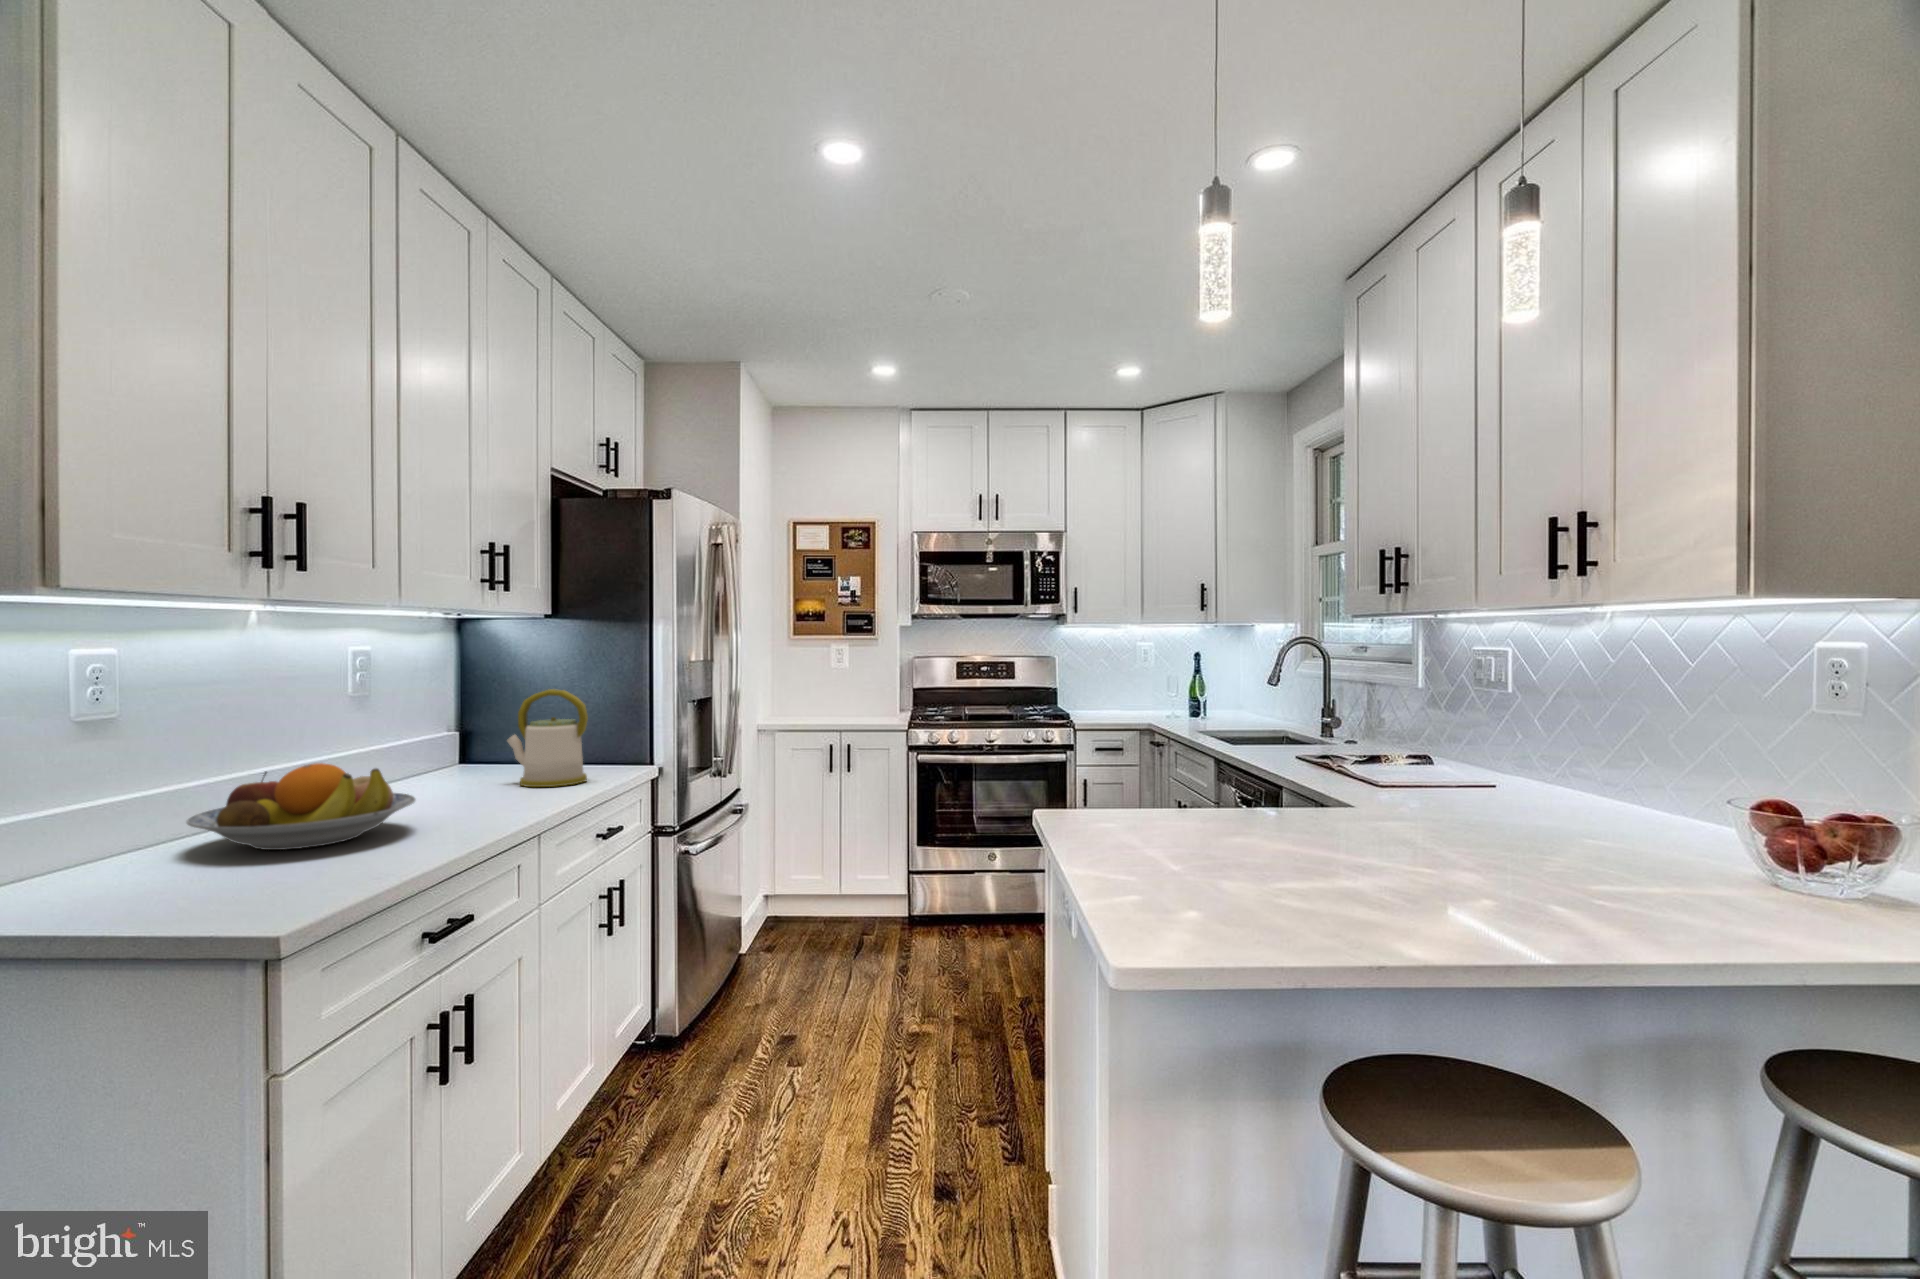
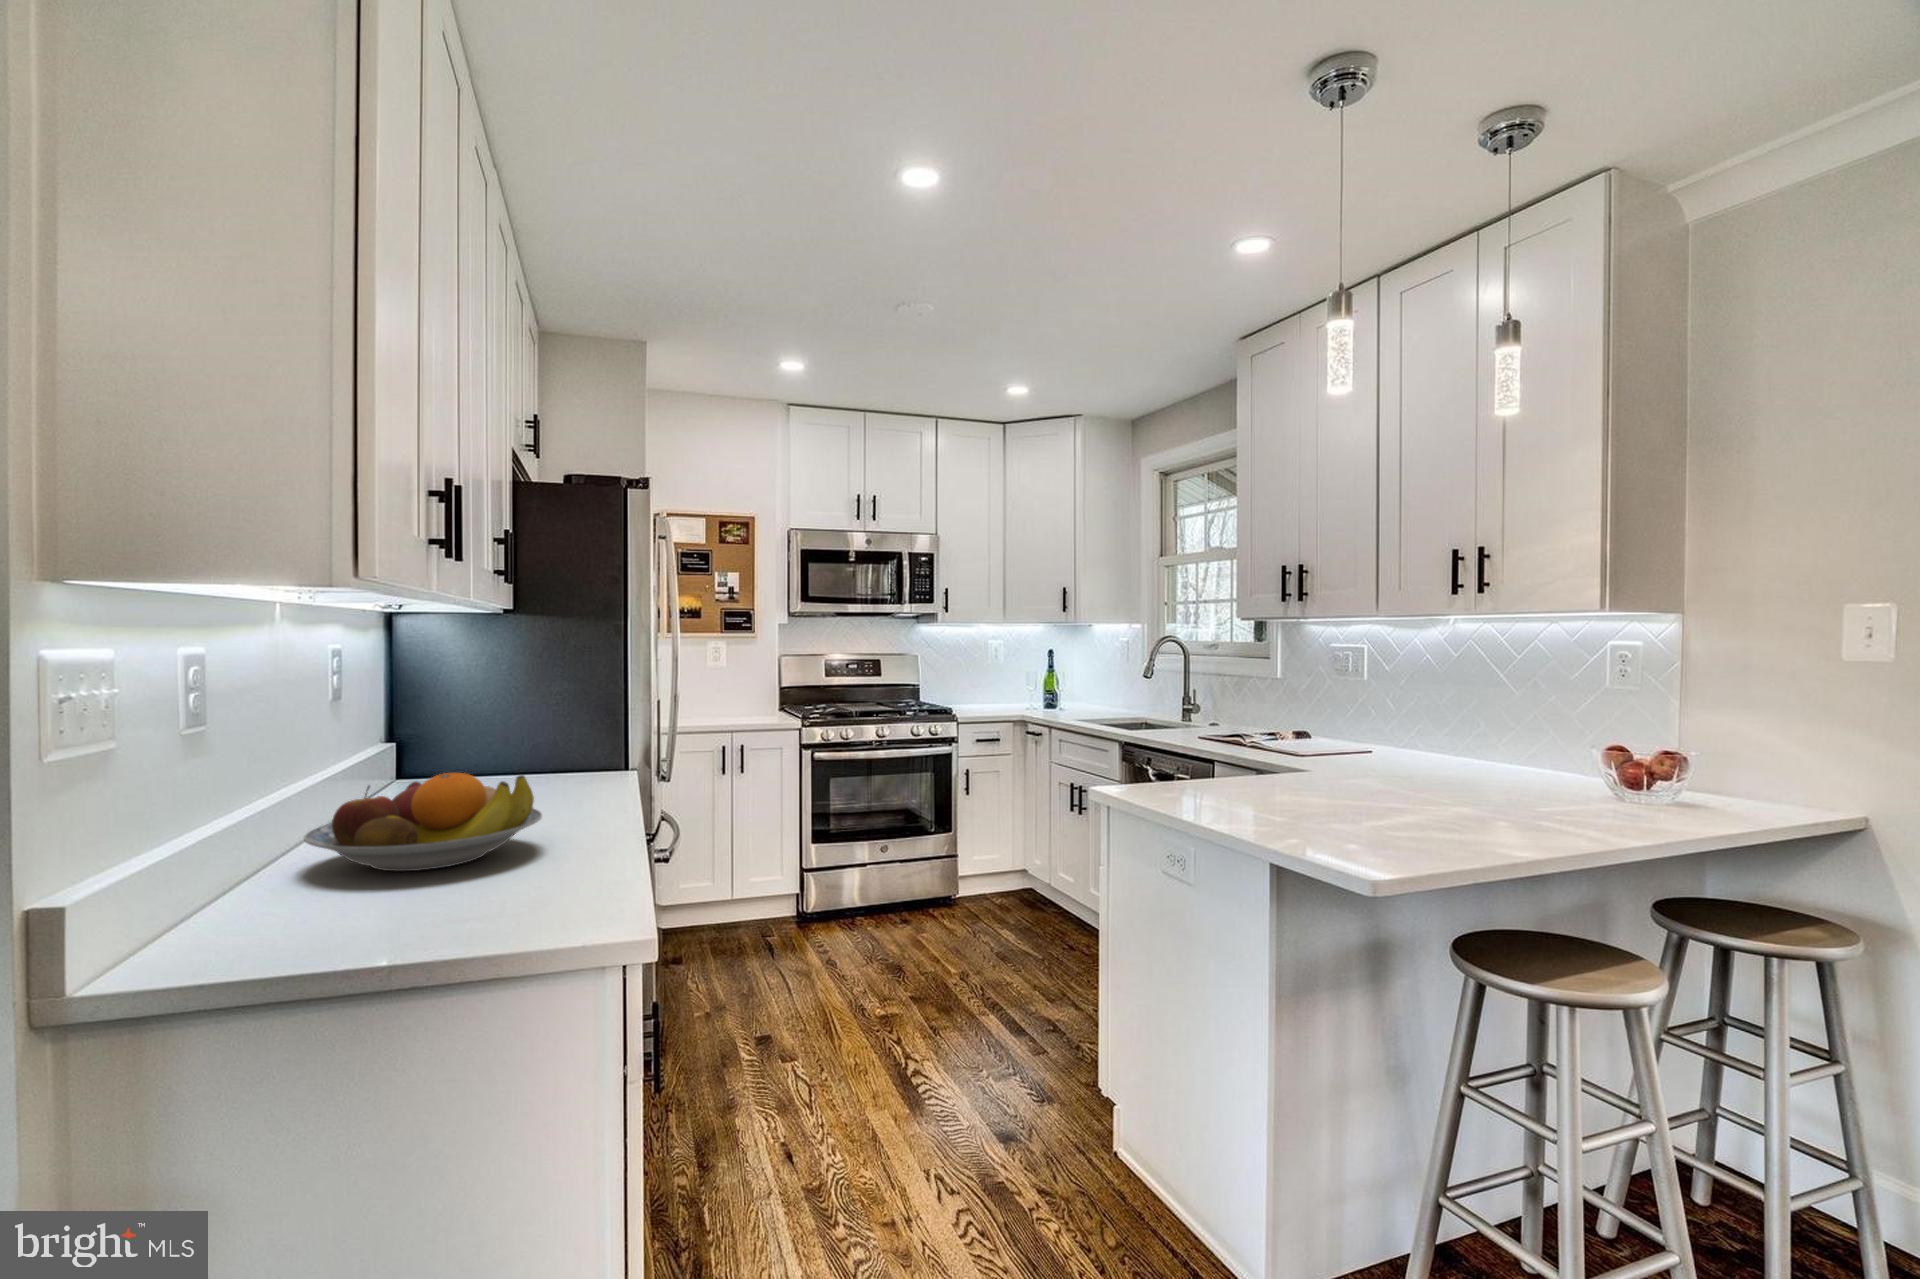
kettle: present [507,689,588,787] -> none [509,690,601,796]

